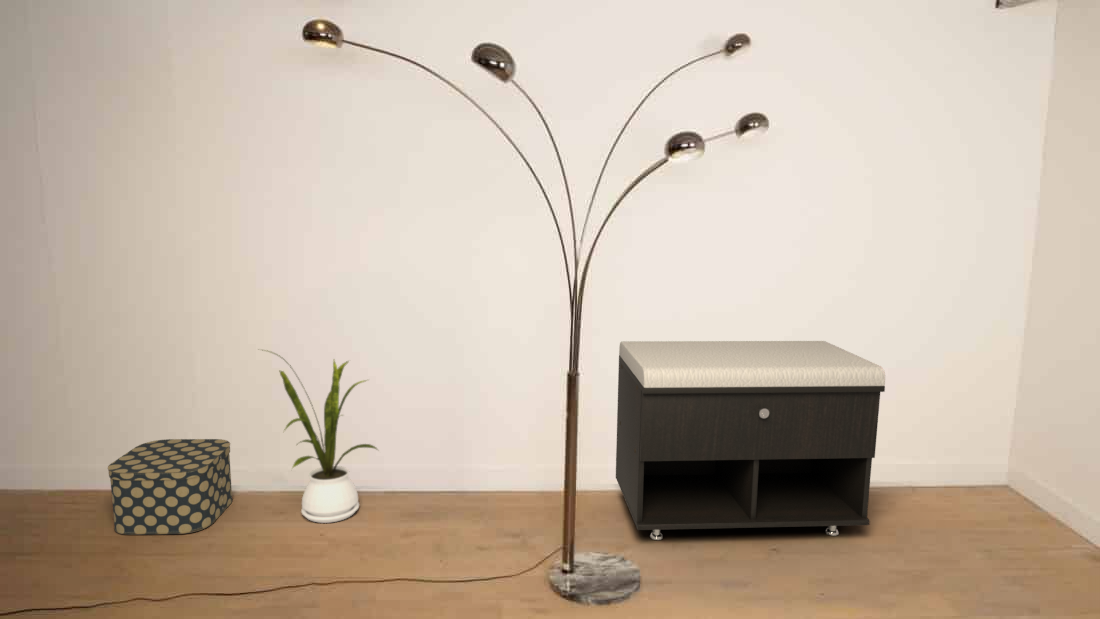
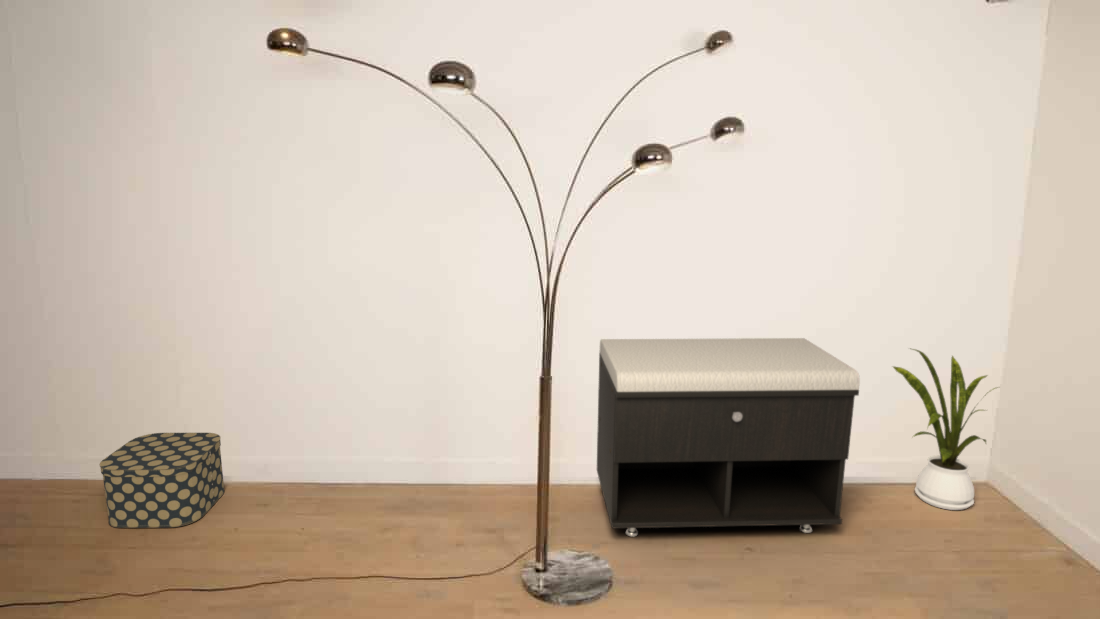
house plant: present [274,353,377,523] -> present [893,348,995,510]

